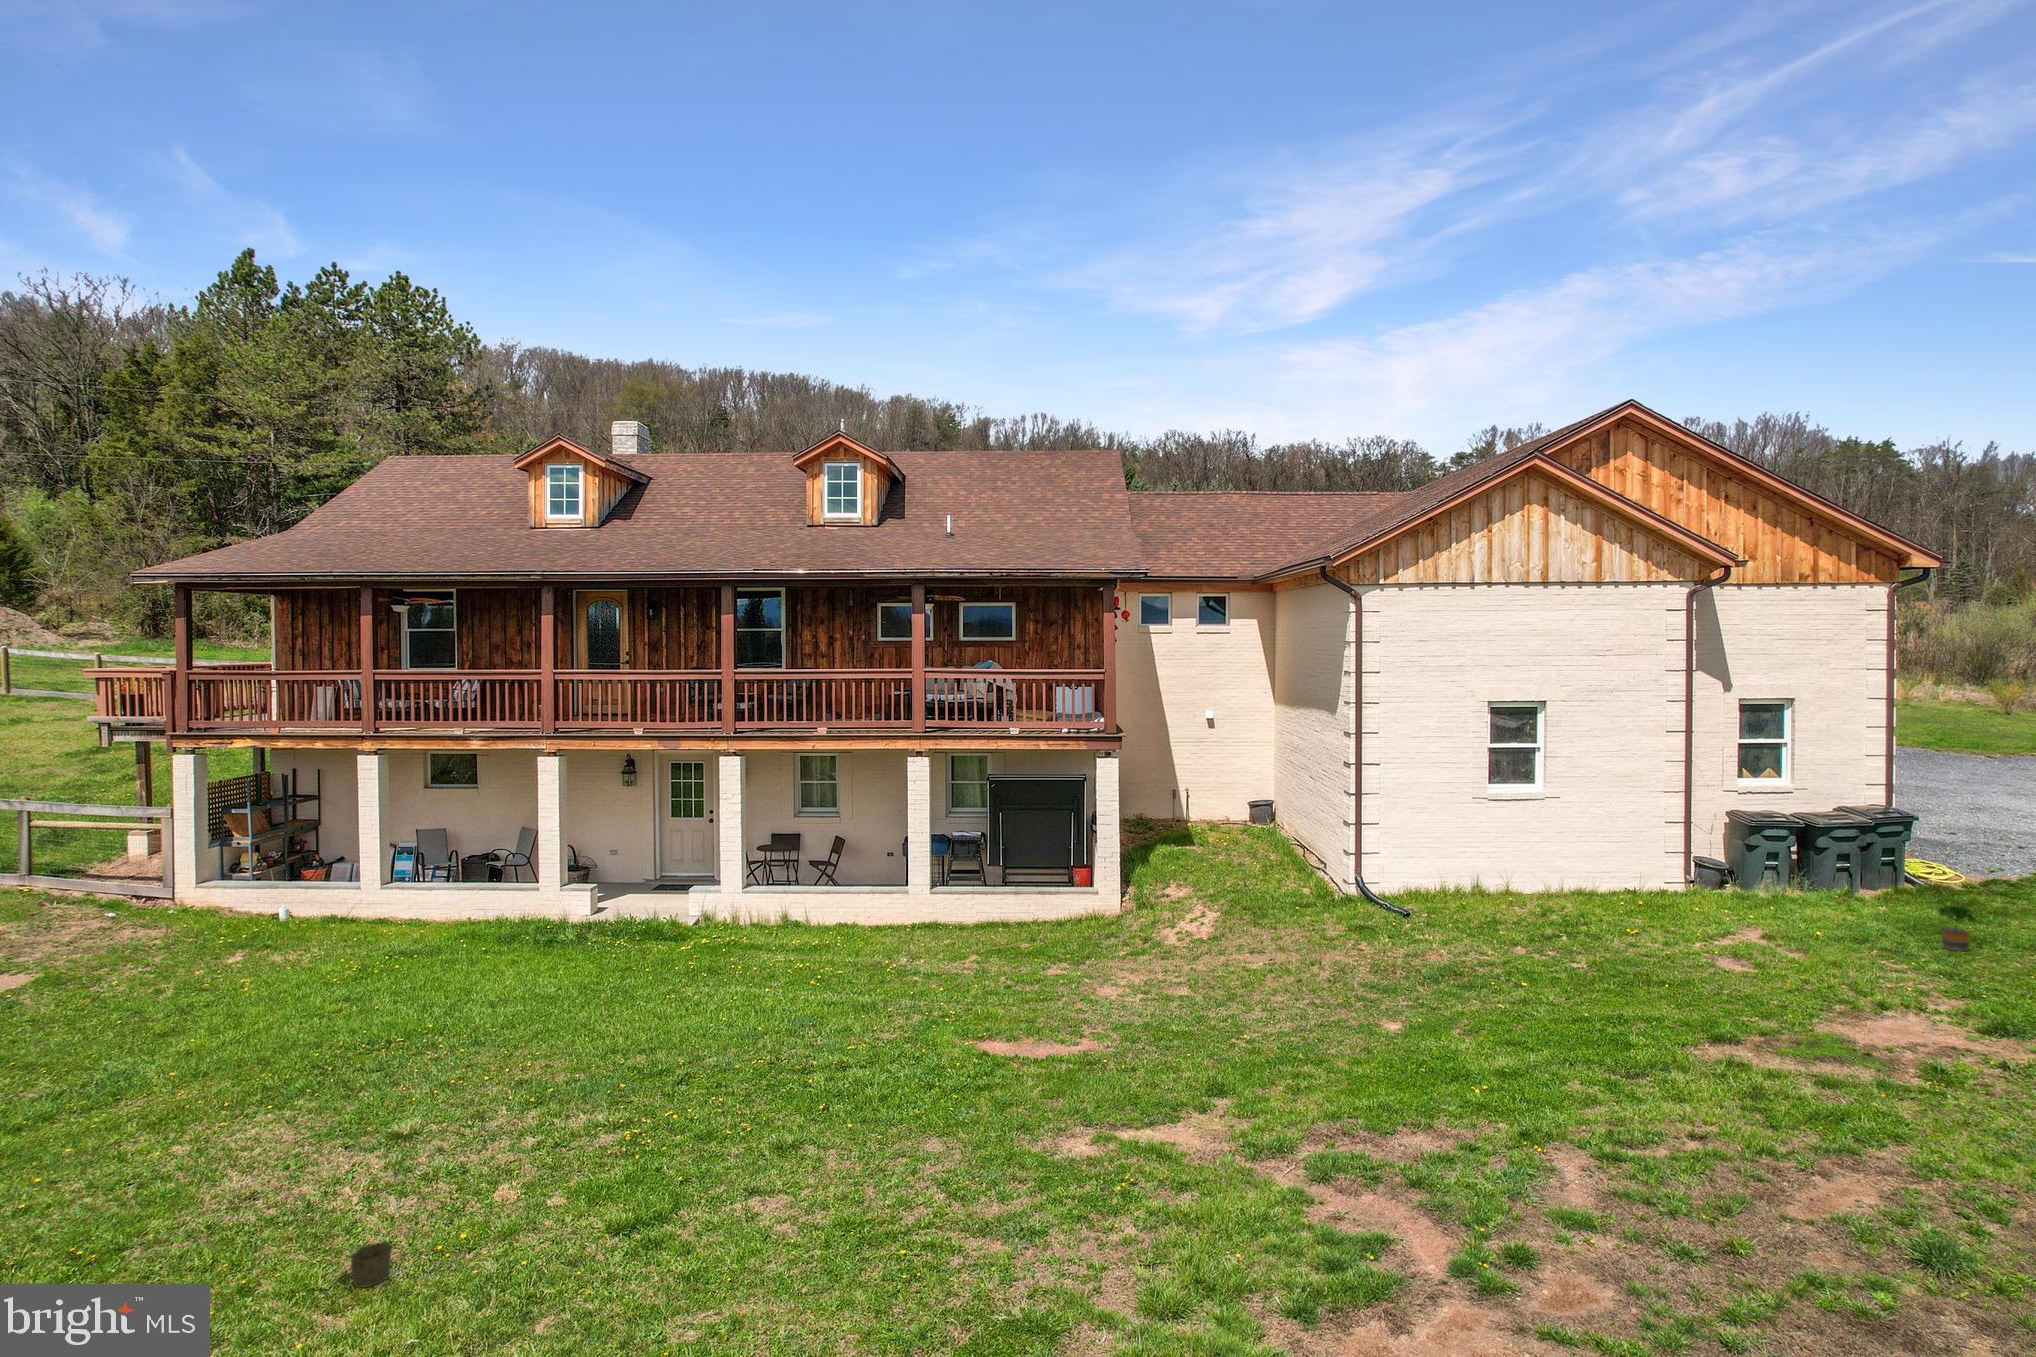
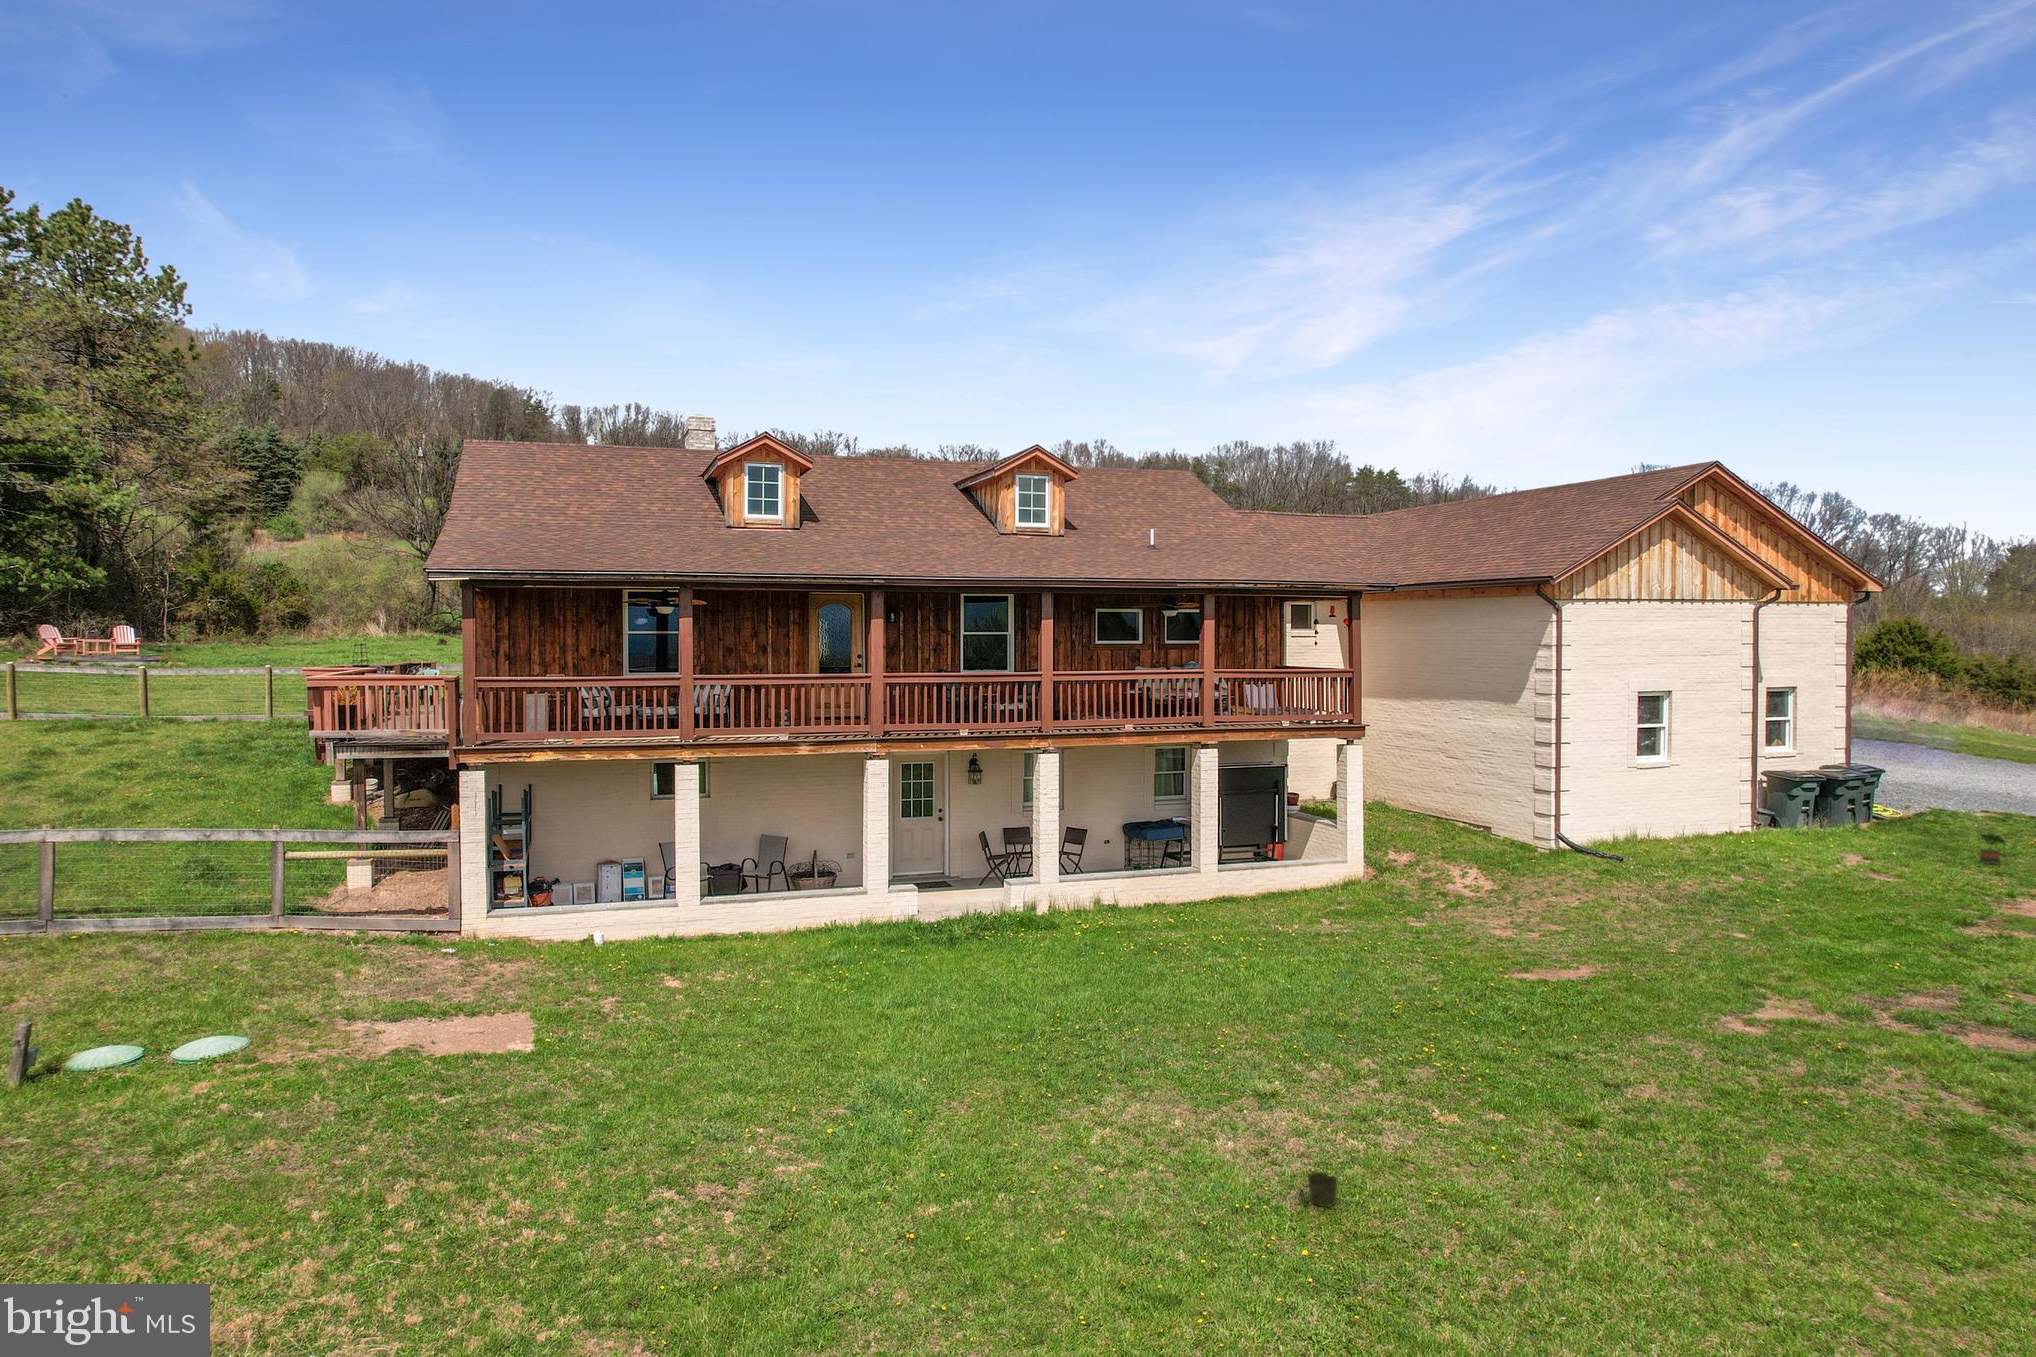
bucket: present [338,1243,392,1287] -> present [1299,1172,1337,1207]

